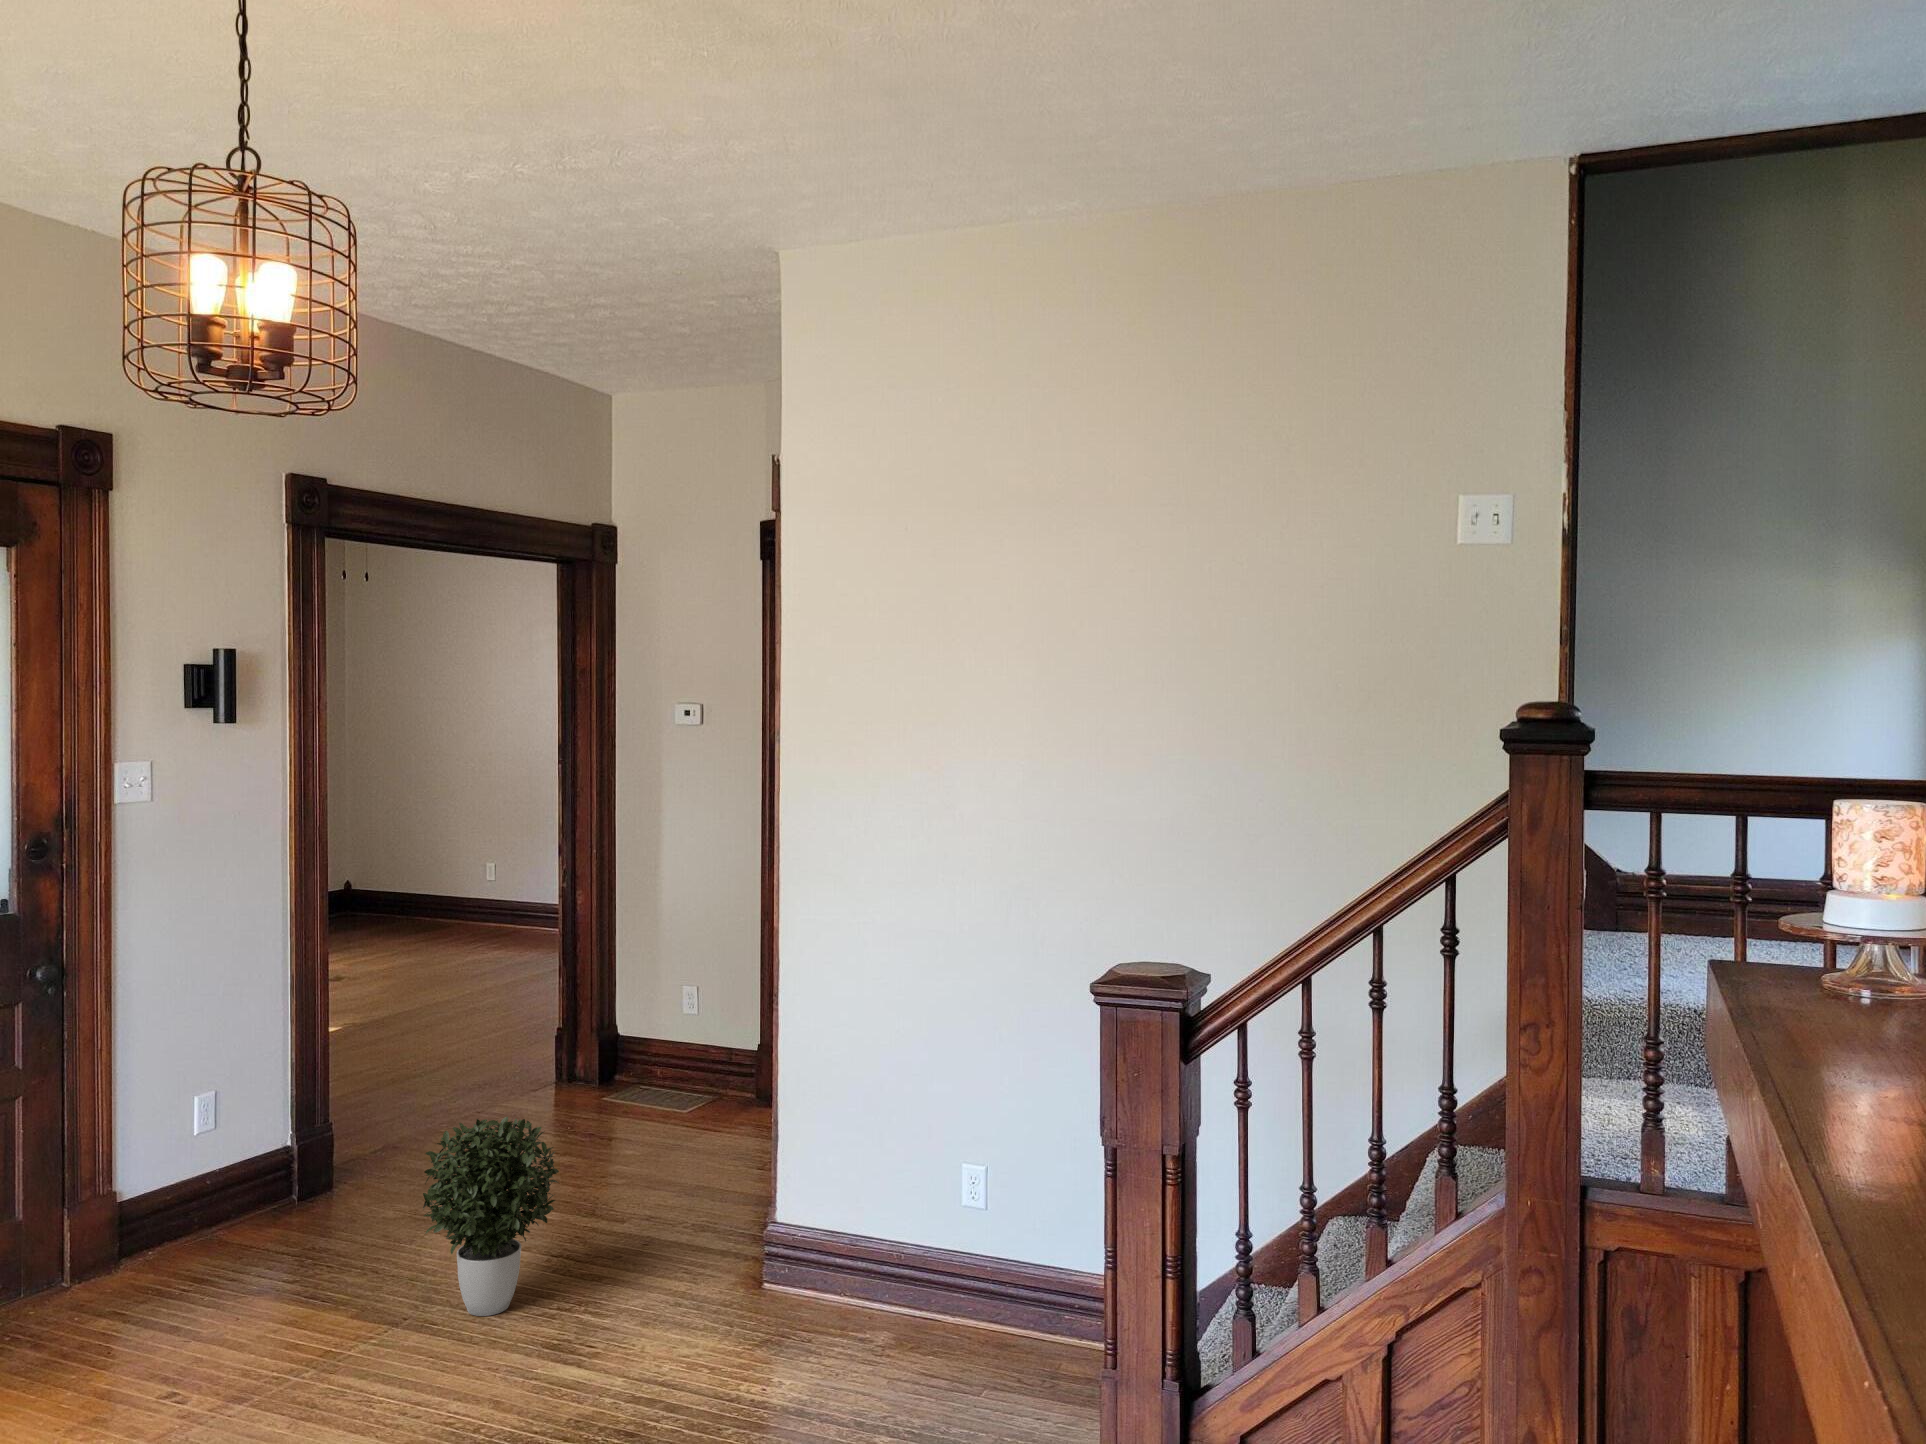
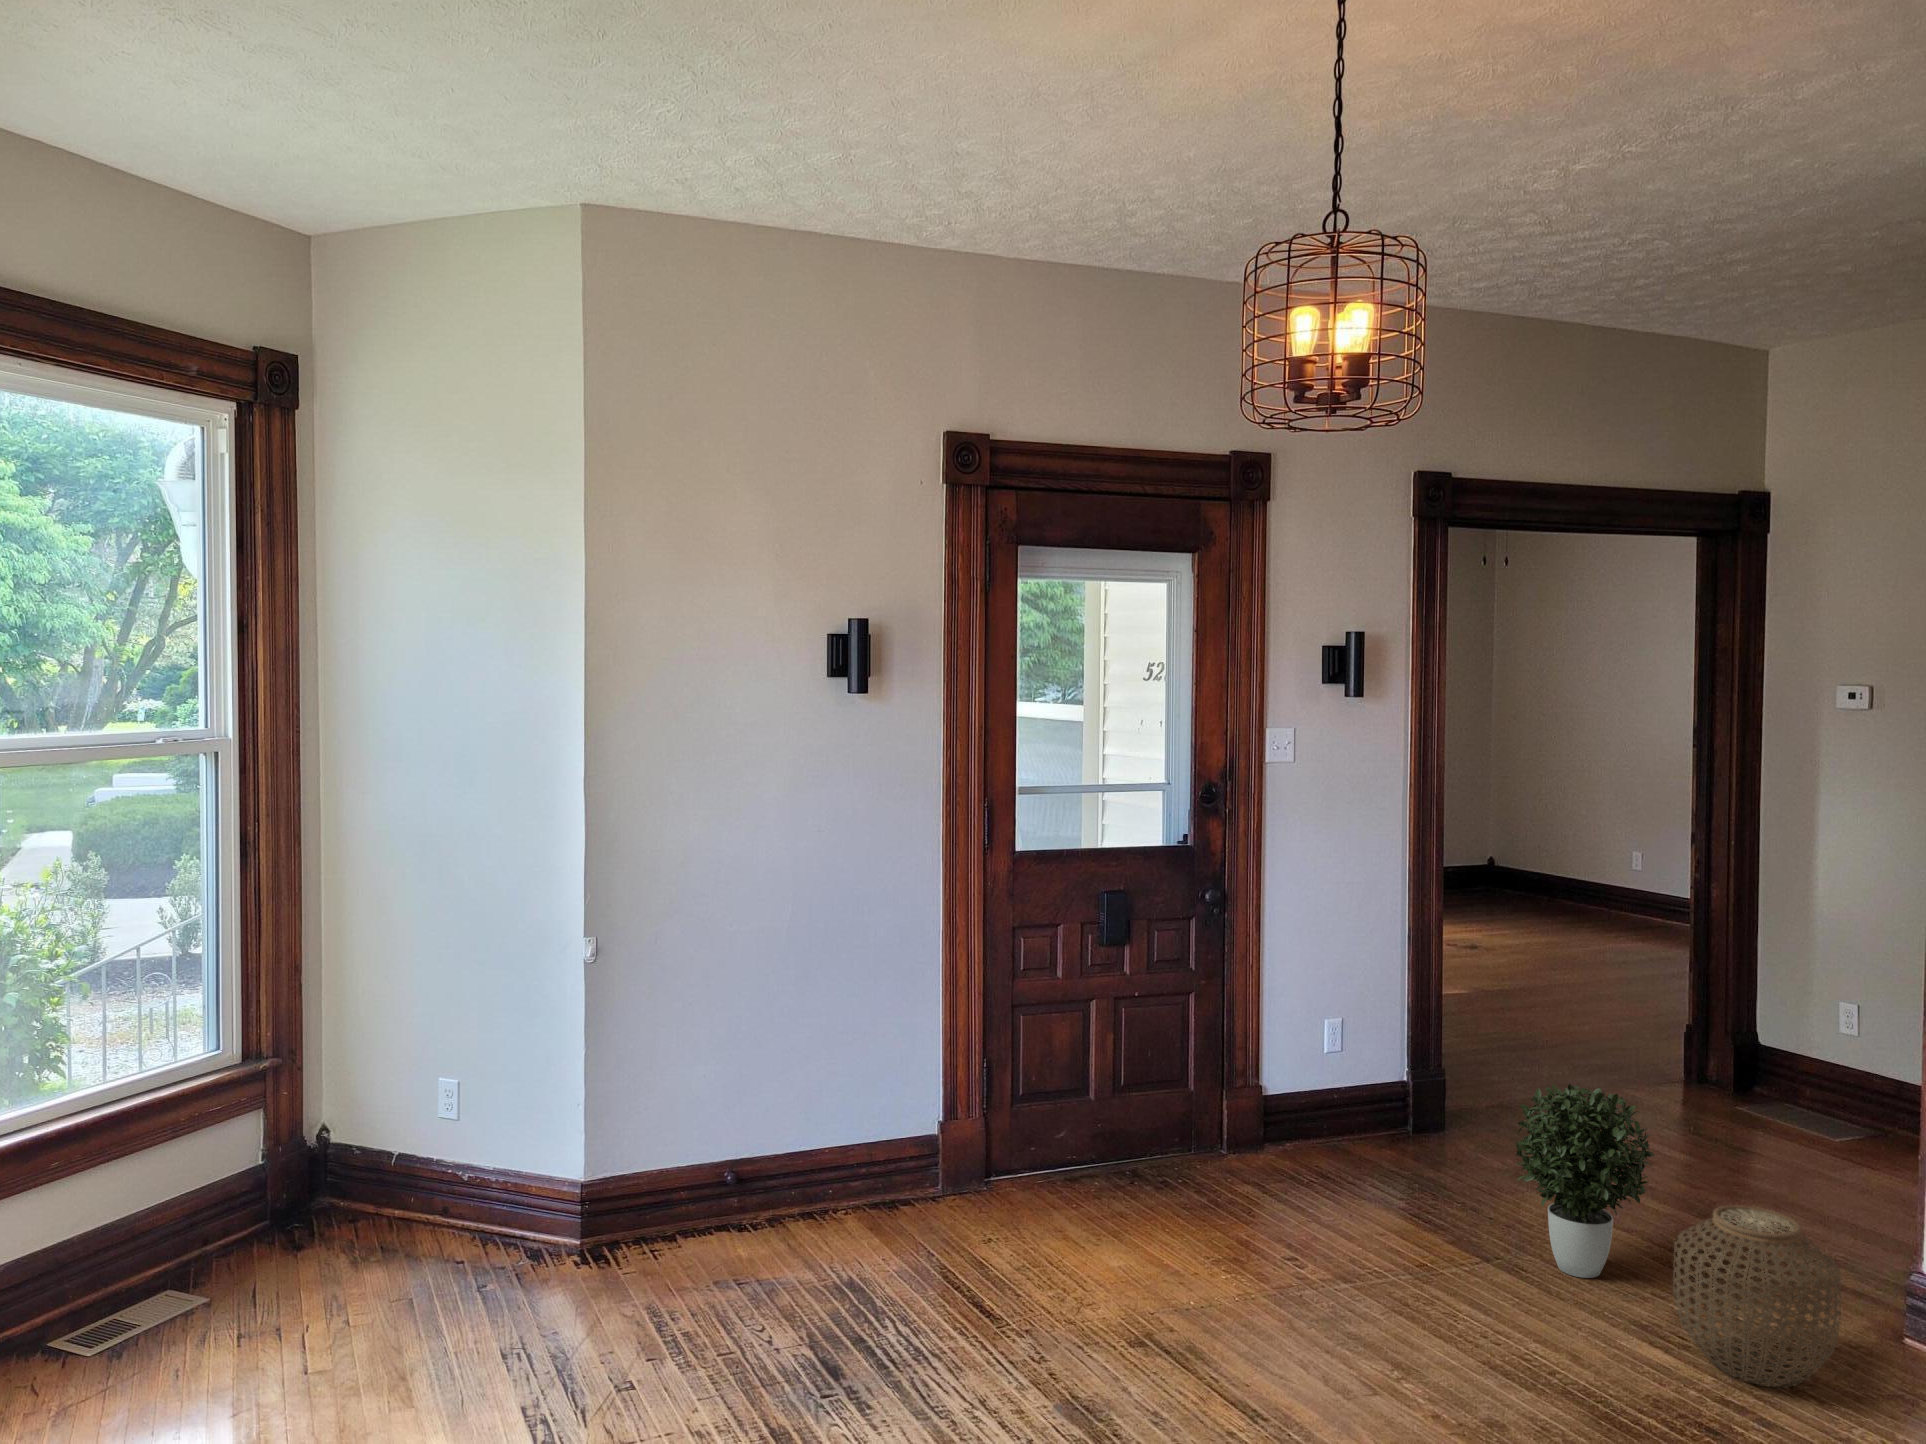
woven basket: none [585,1199,725,1369] -> present [1673,1205,1841,1387]

